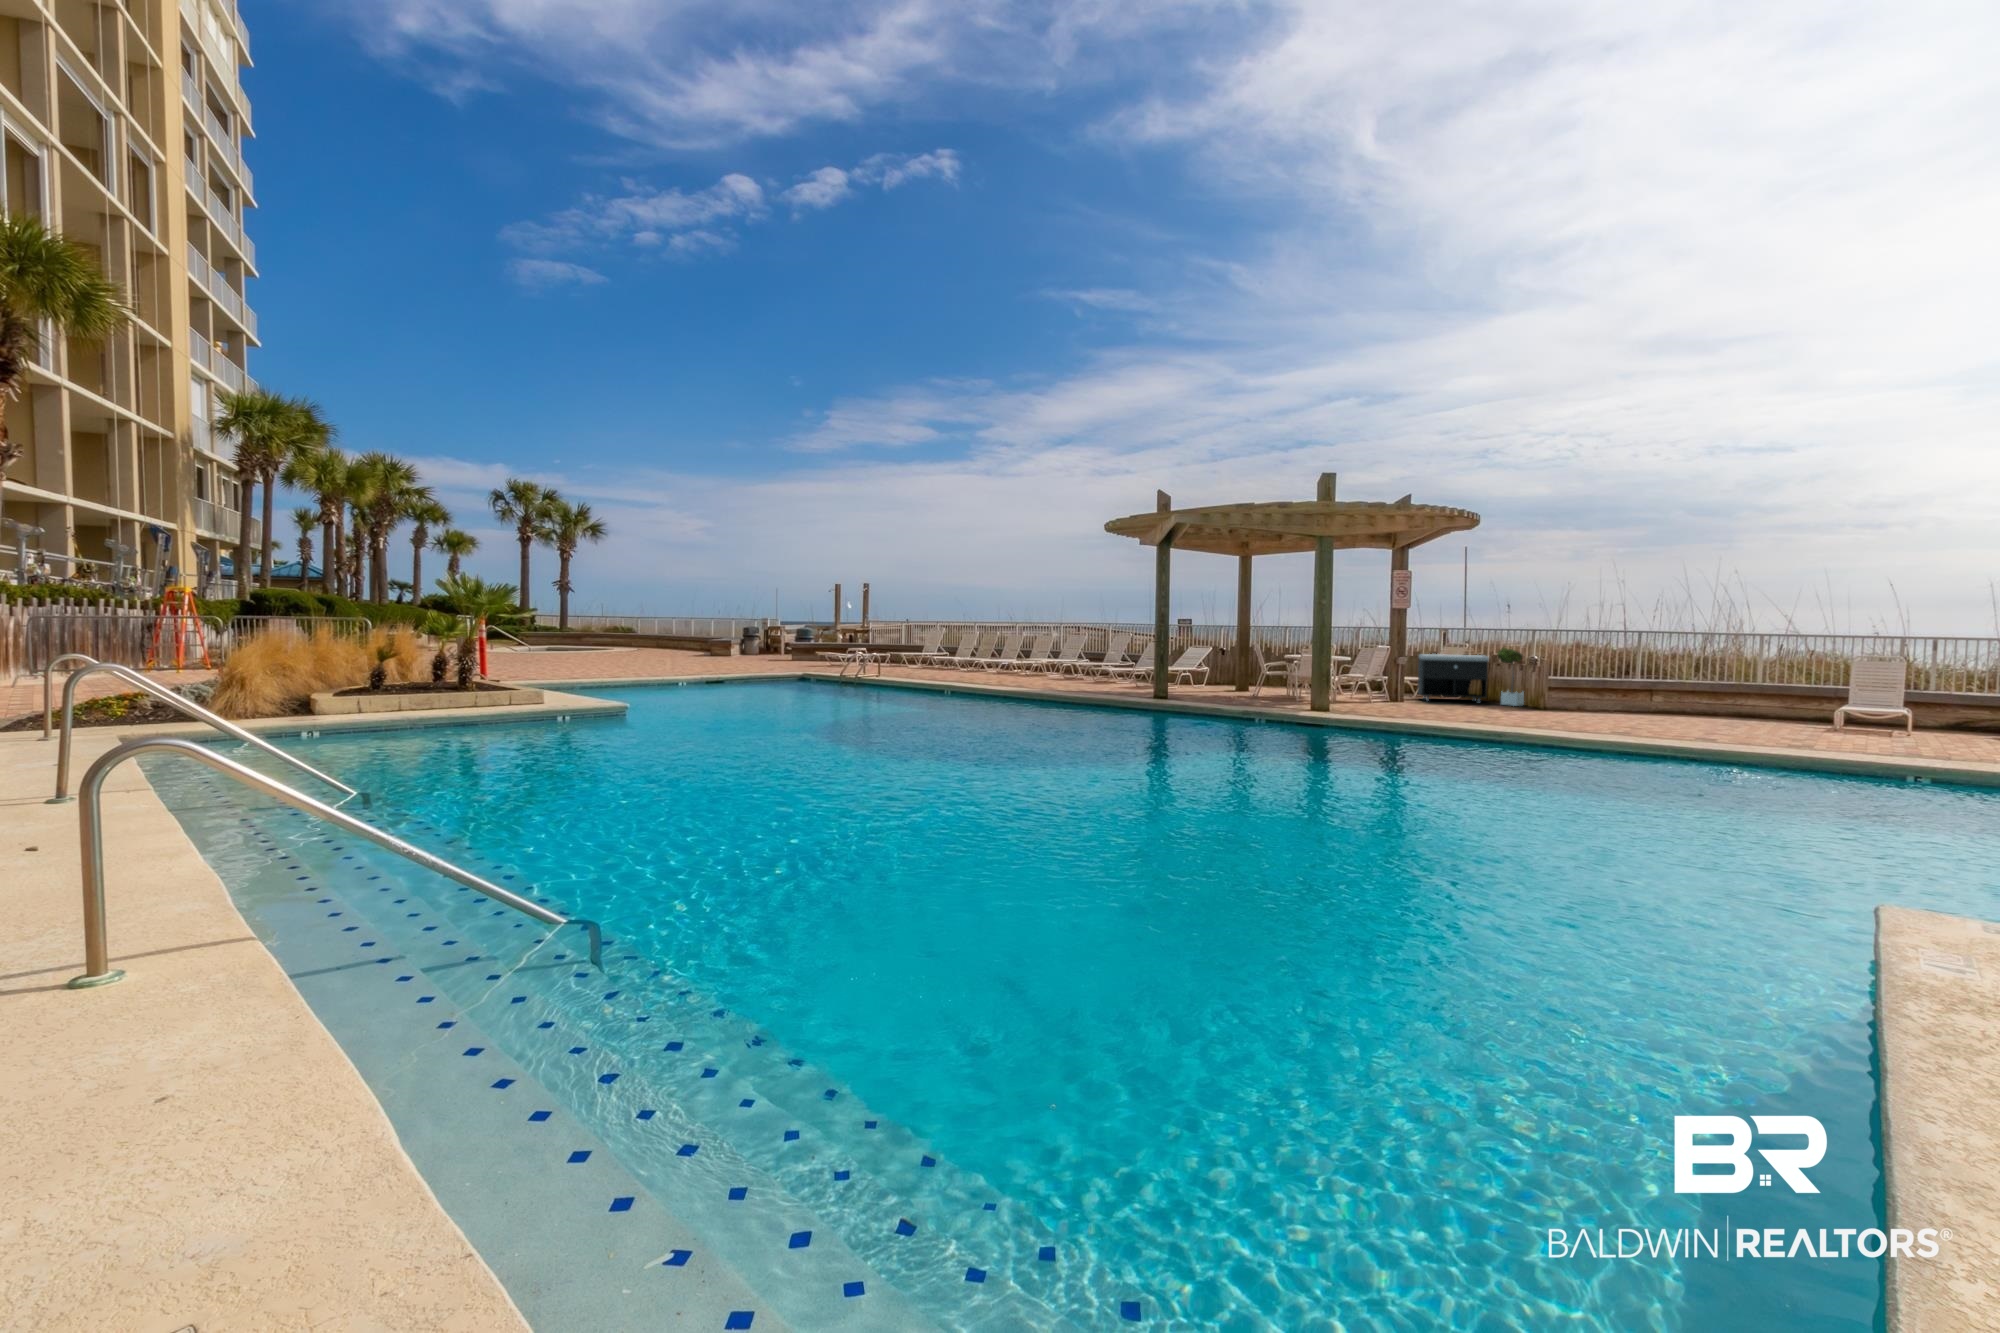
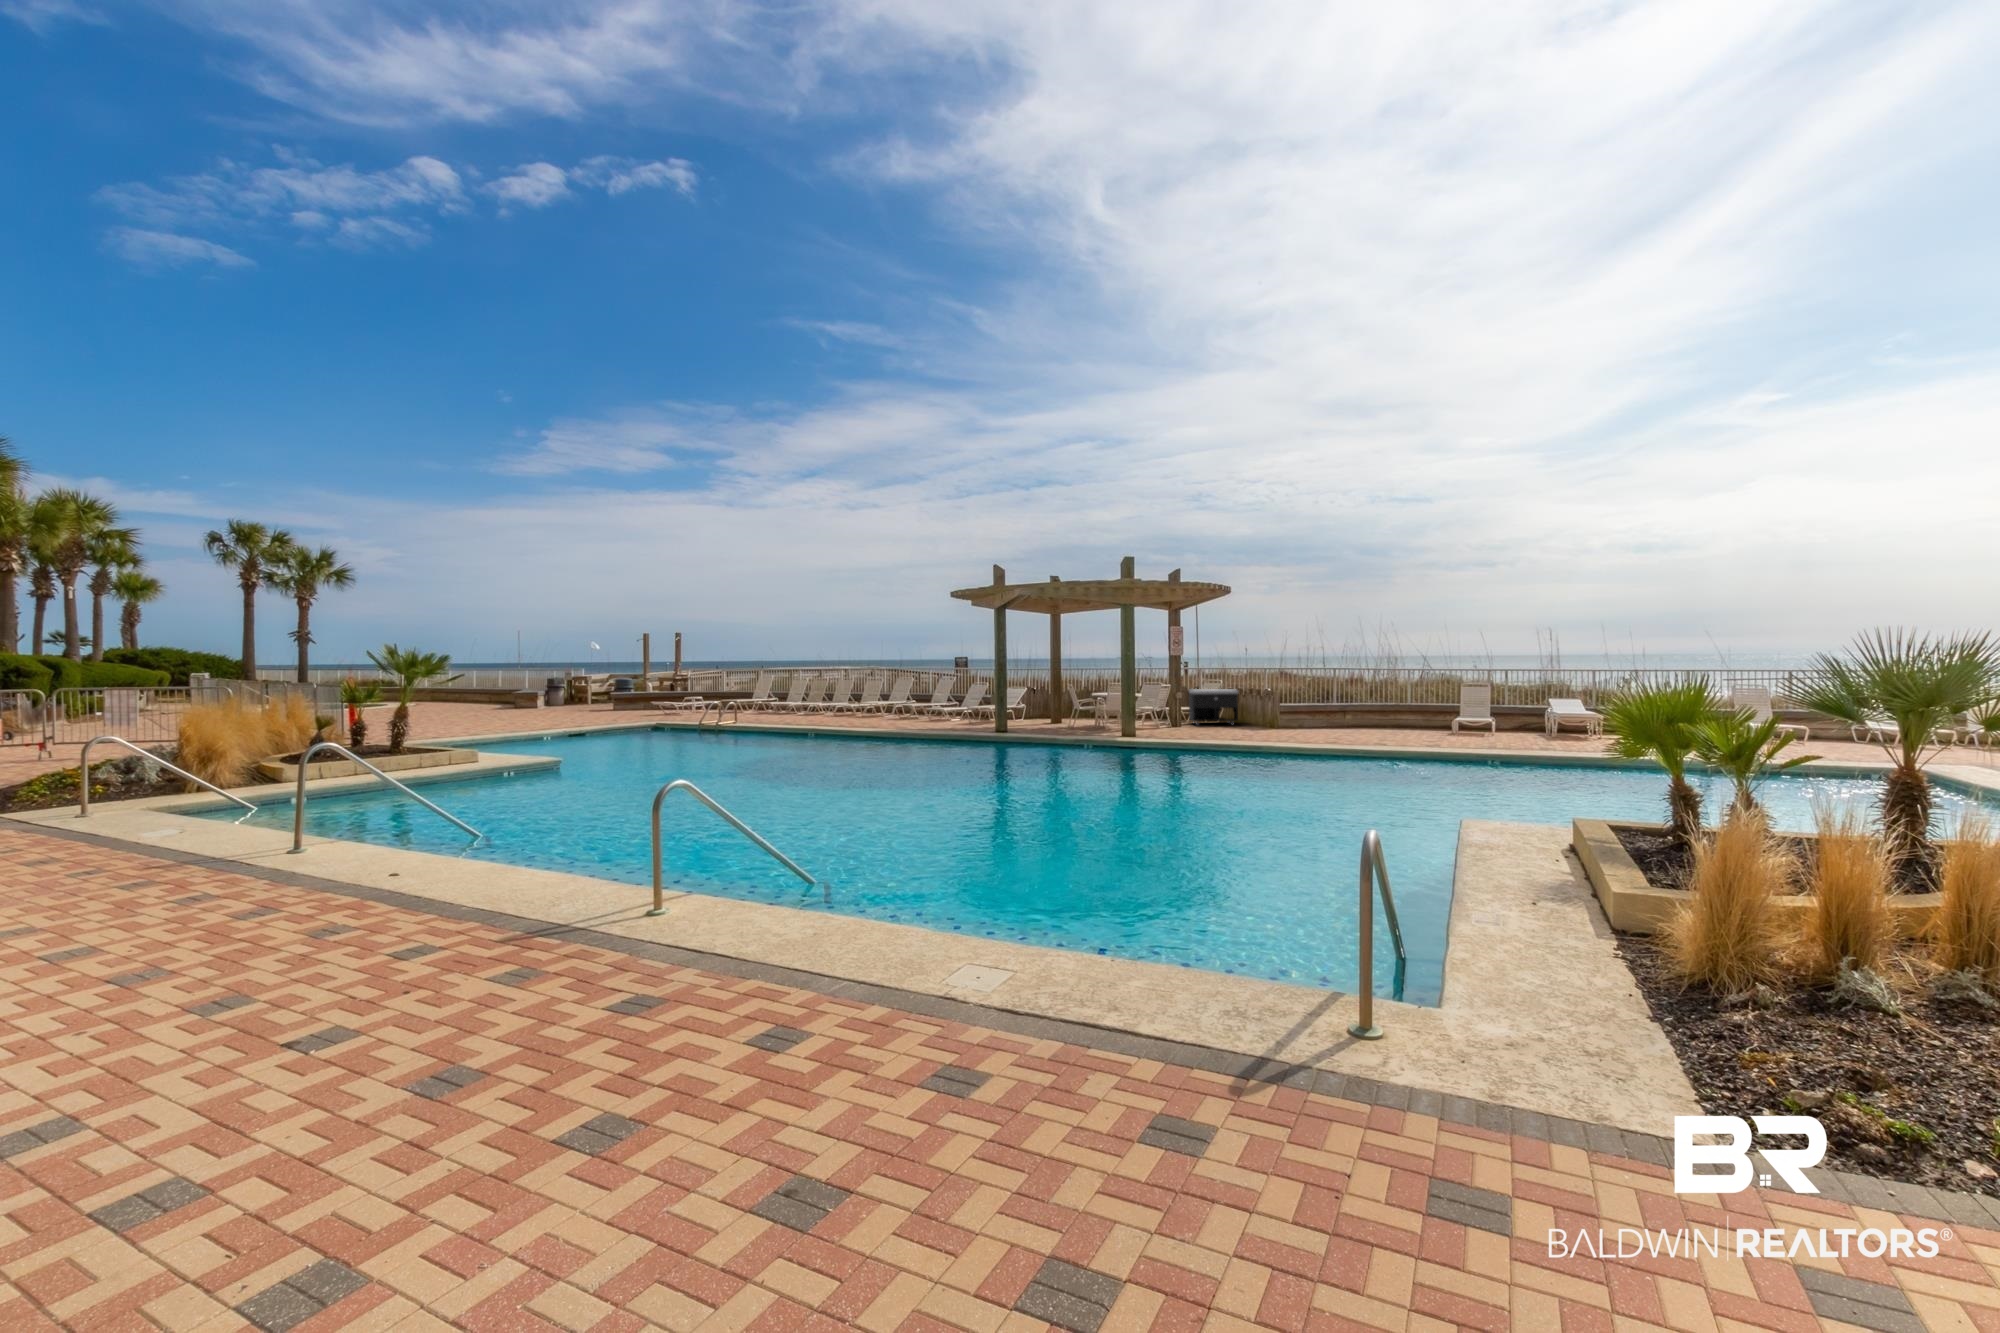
potted tree: present [1498,648,1524,706] -> none [1244,683,1263,726]

